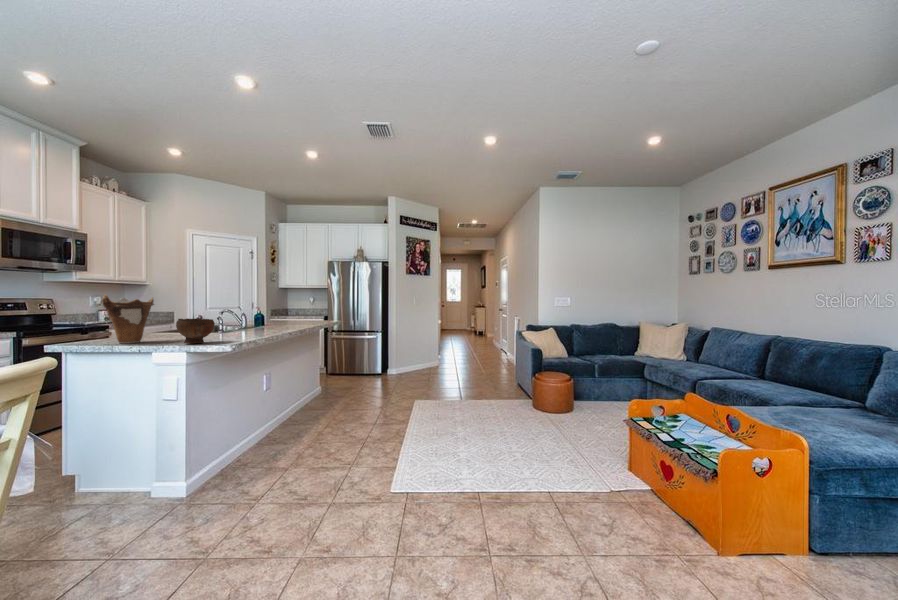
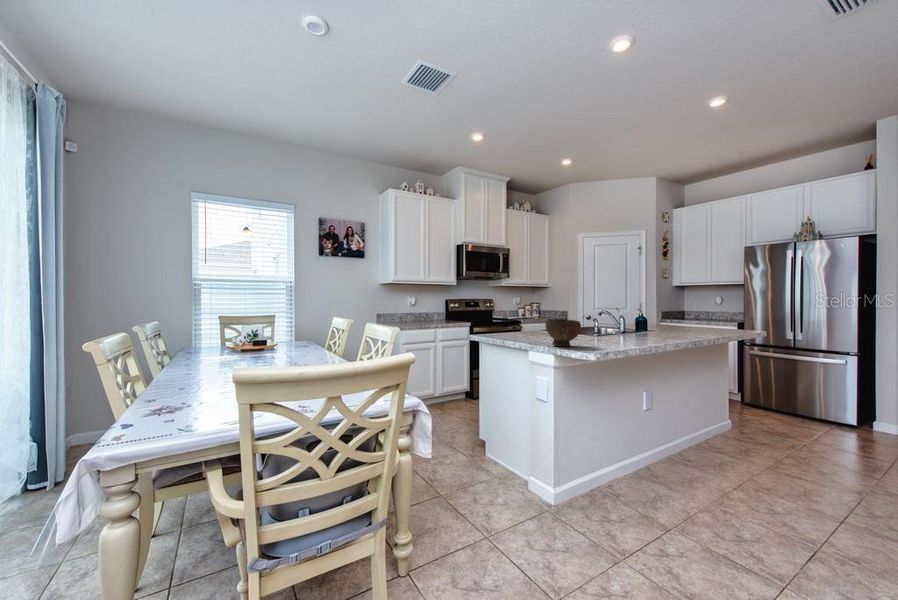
vase: present [102,294,154,344] -> none [498,294,535,339]

